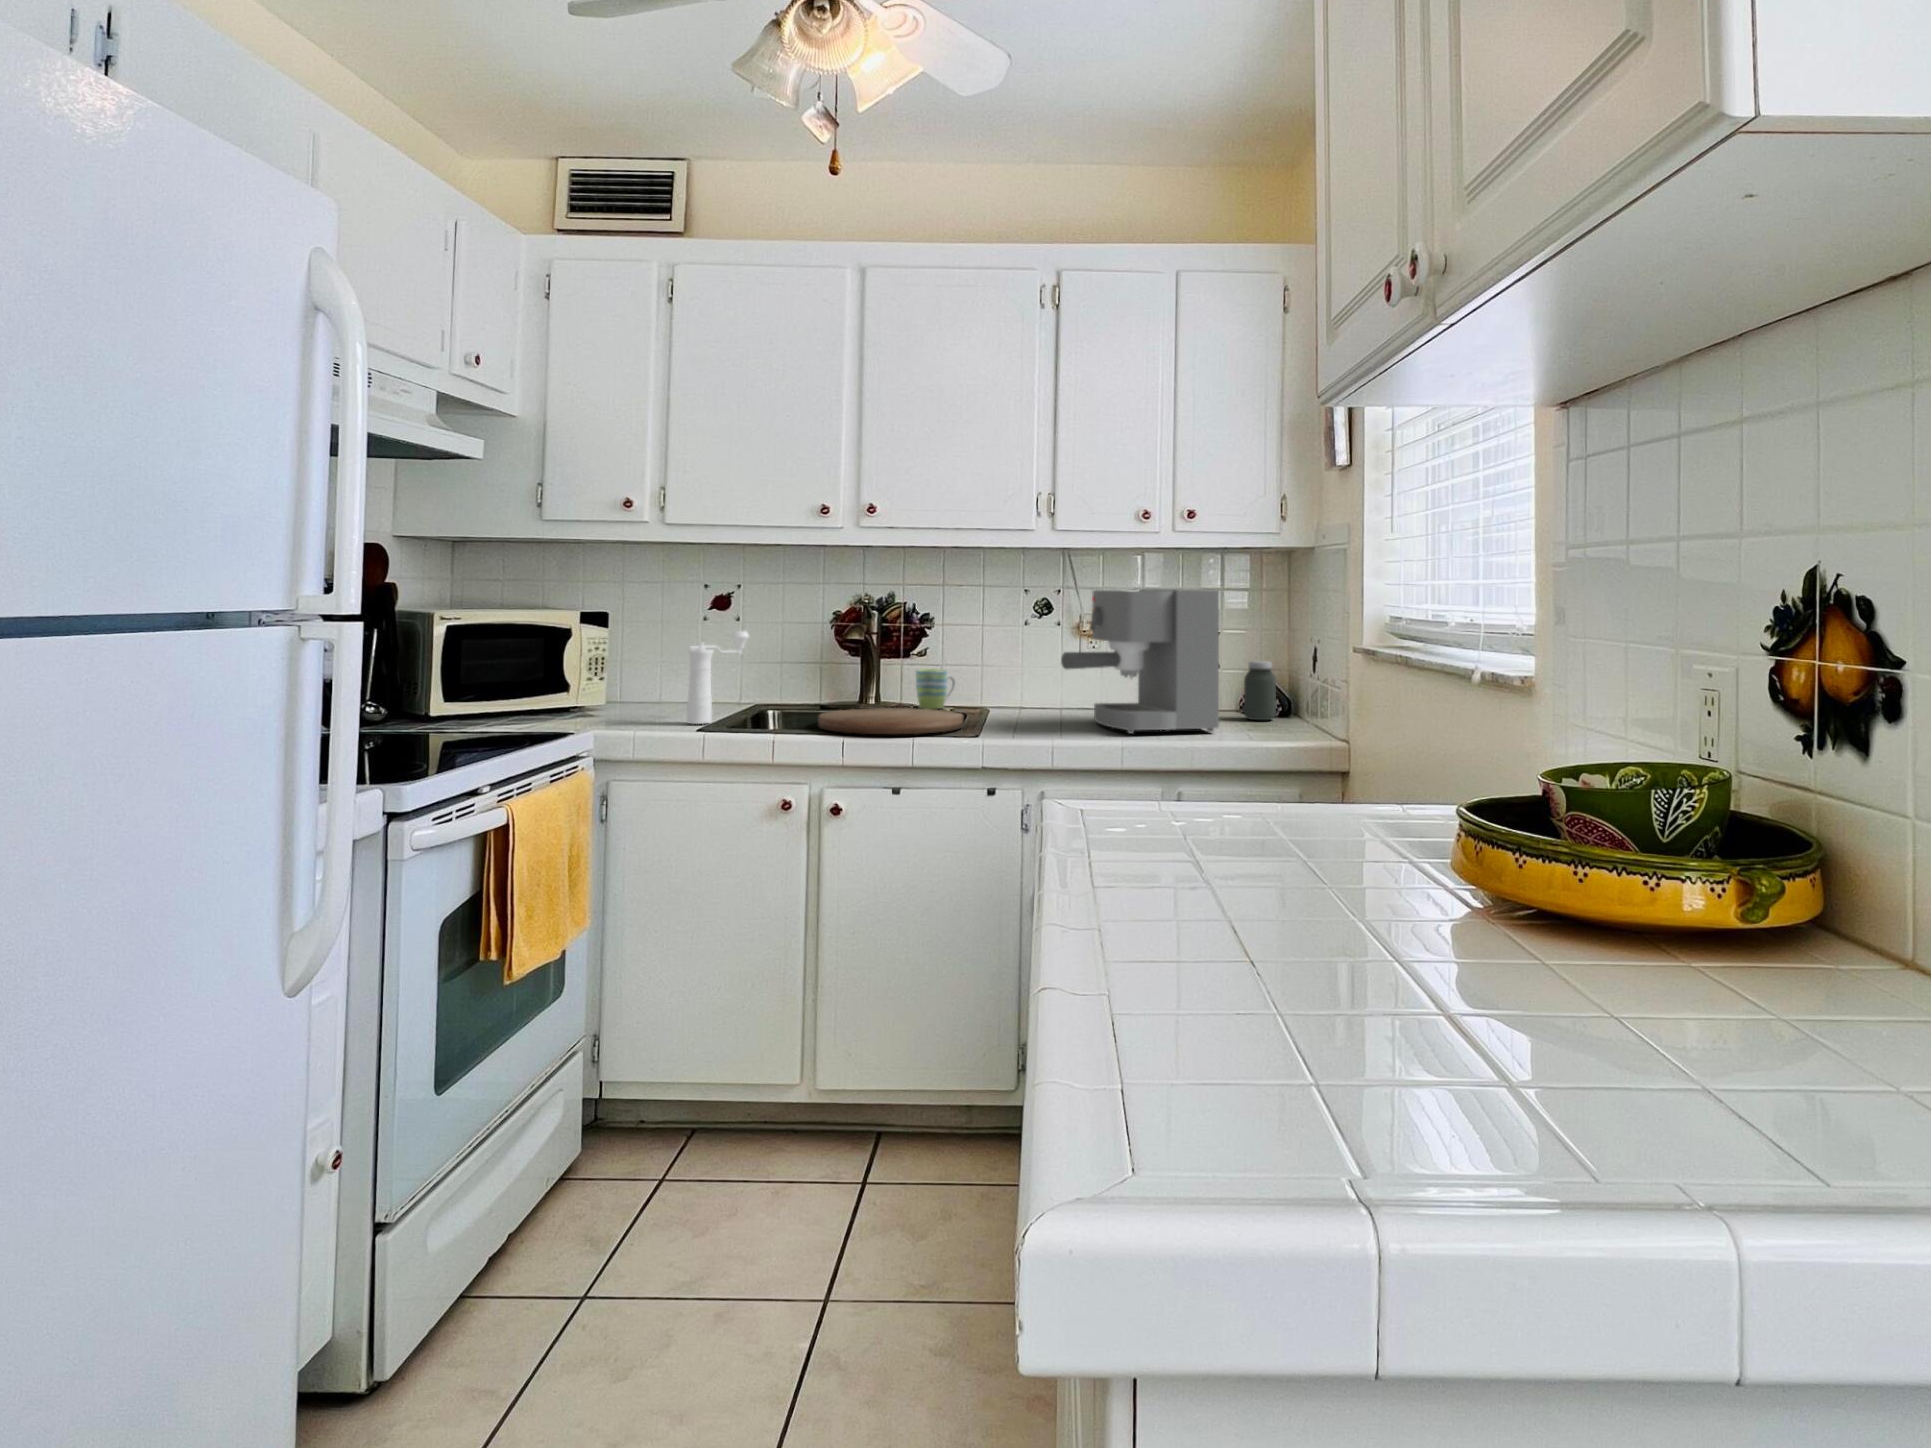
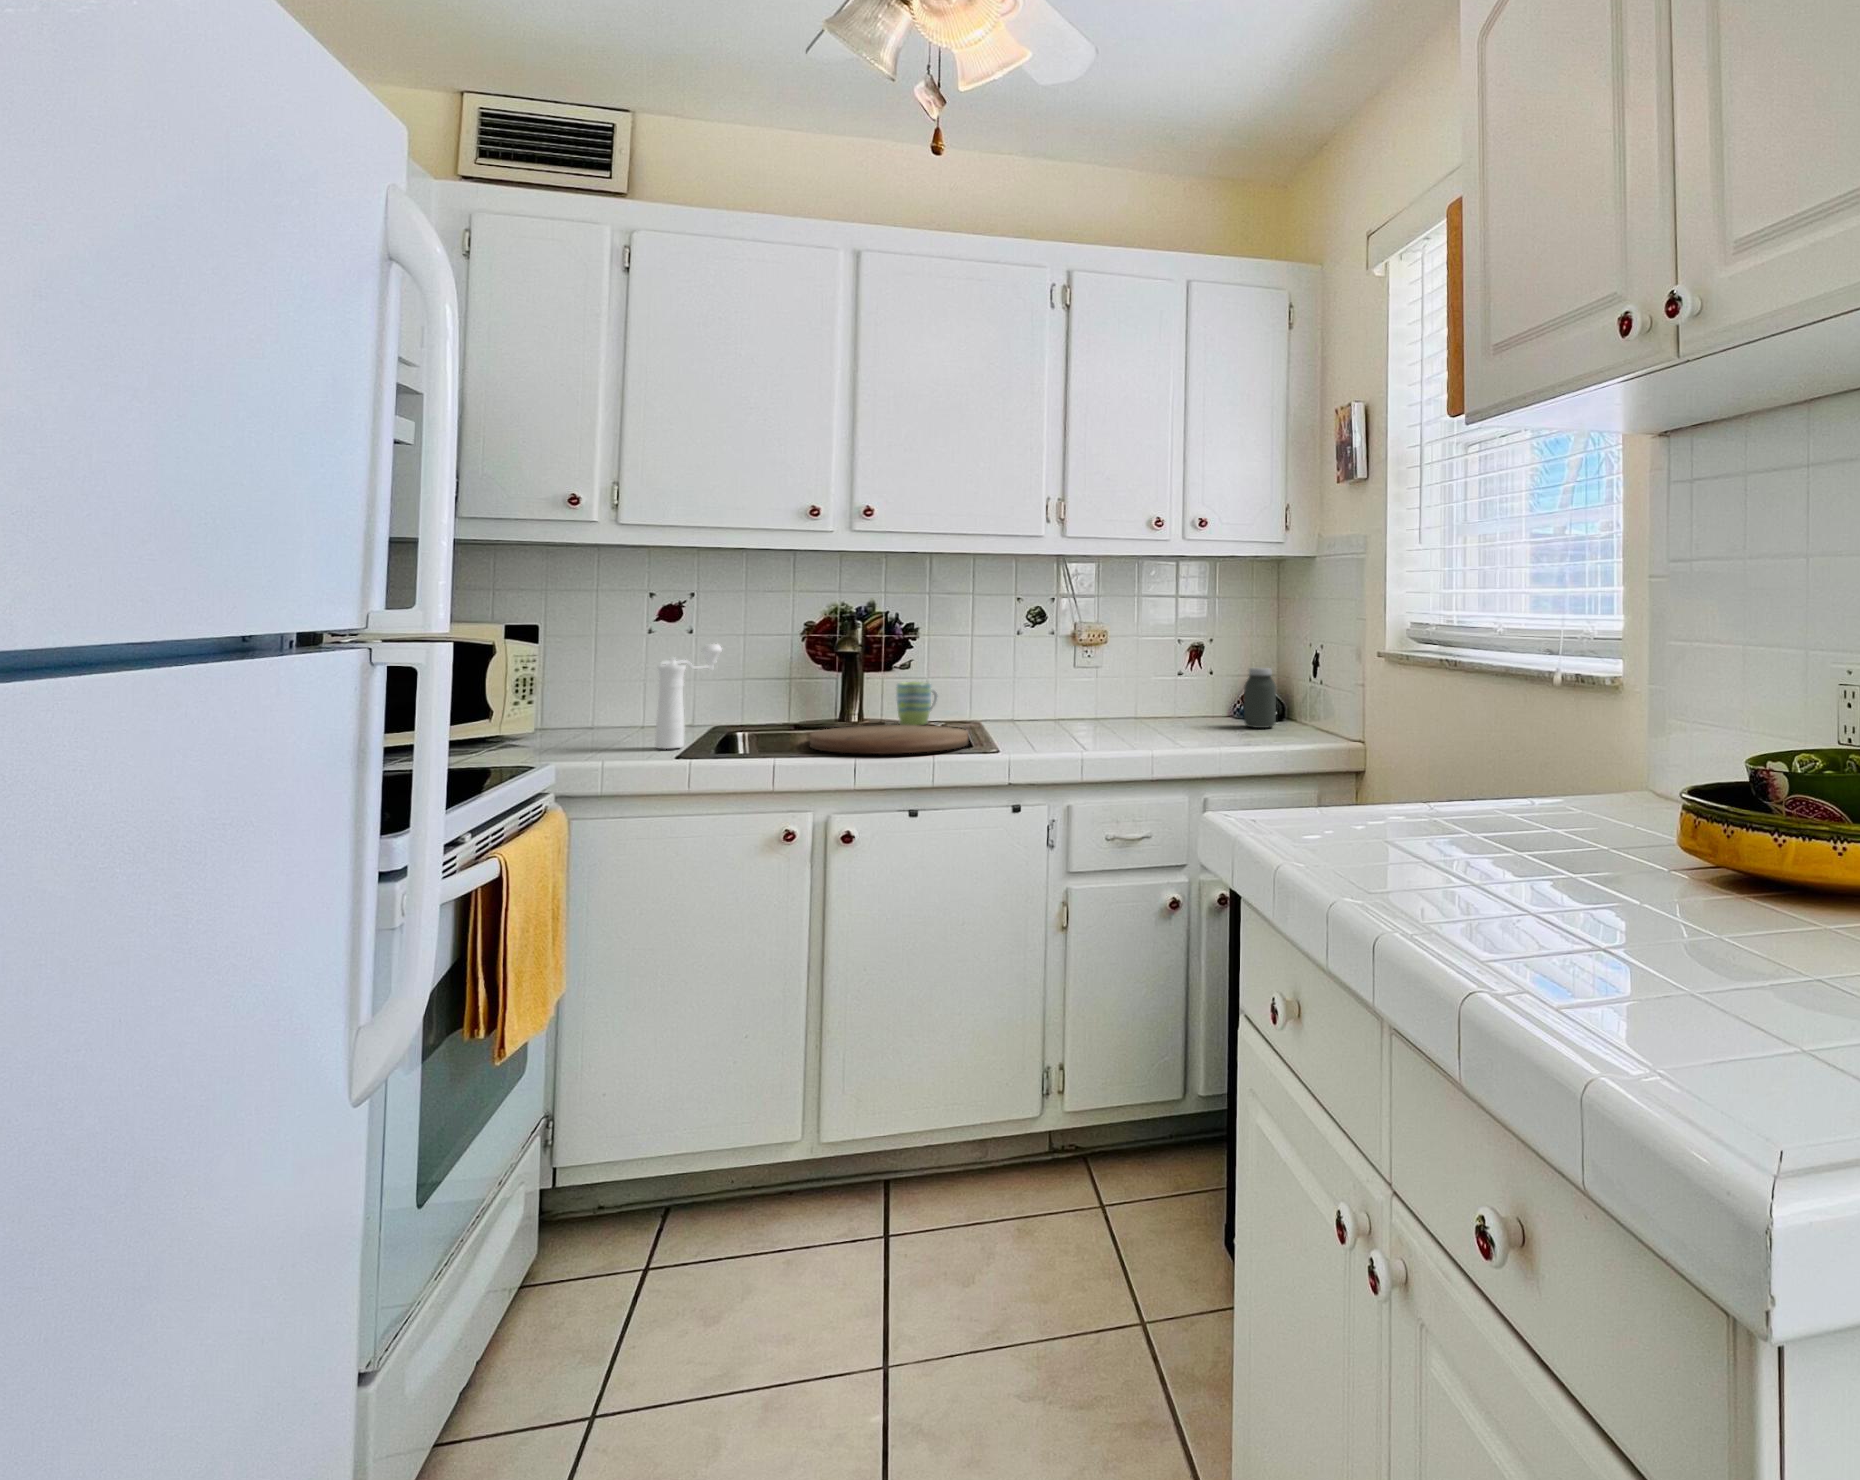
coffee maker: present [1061,589,1219,734] -> none [1075,595,1234,745]

